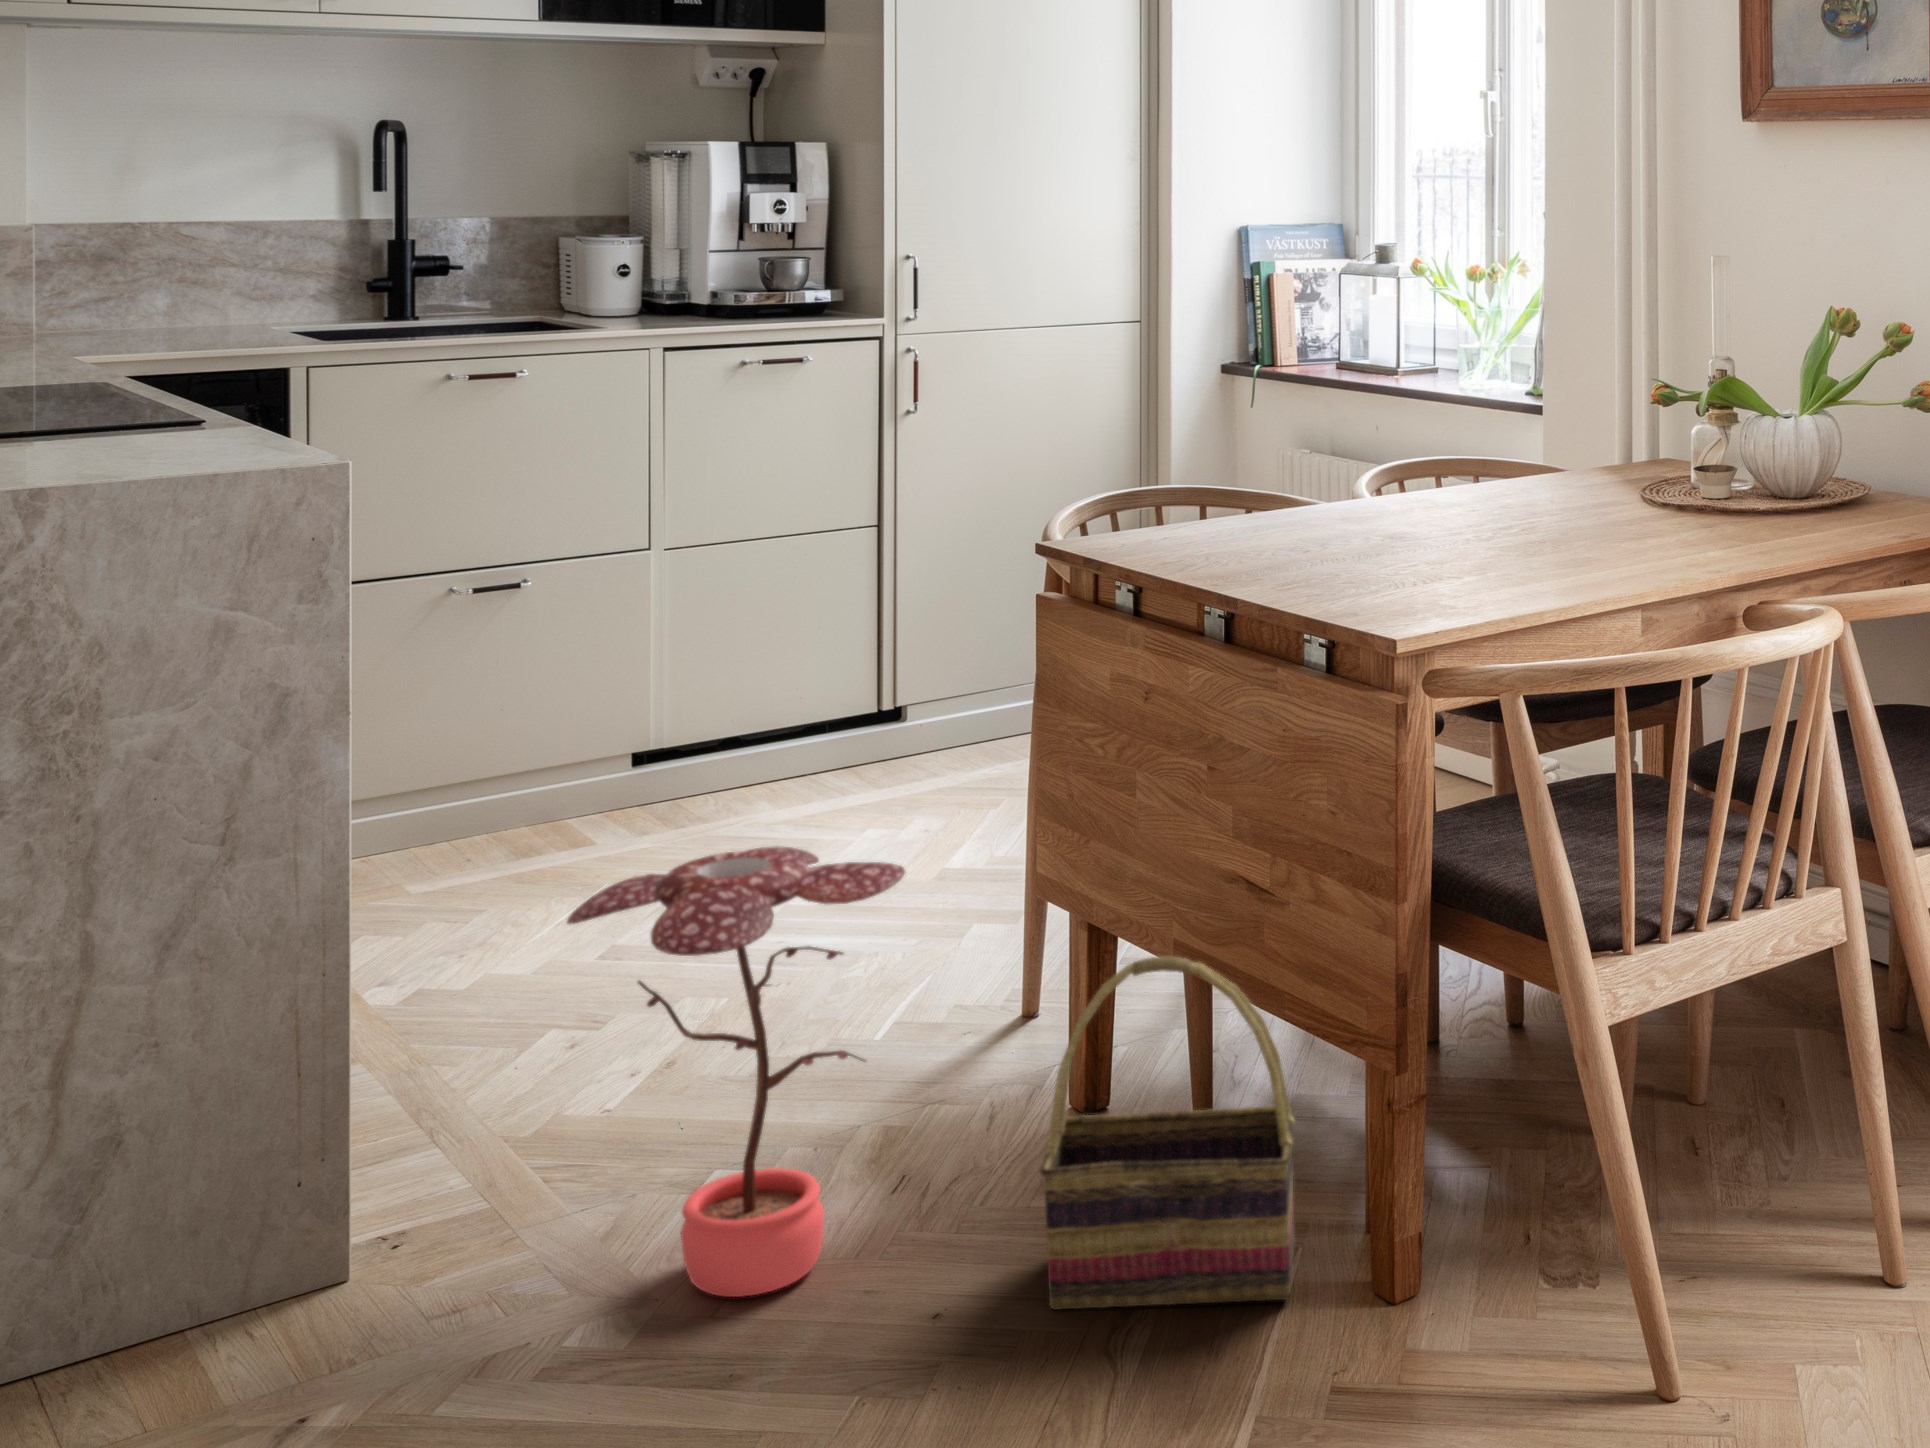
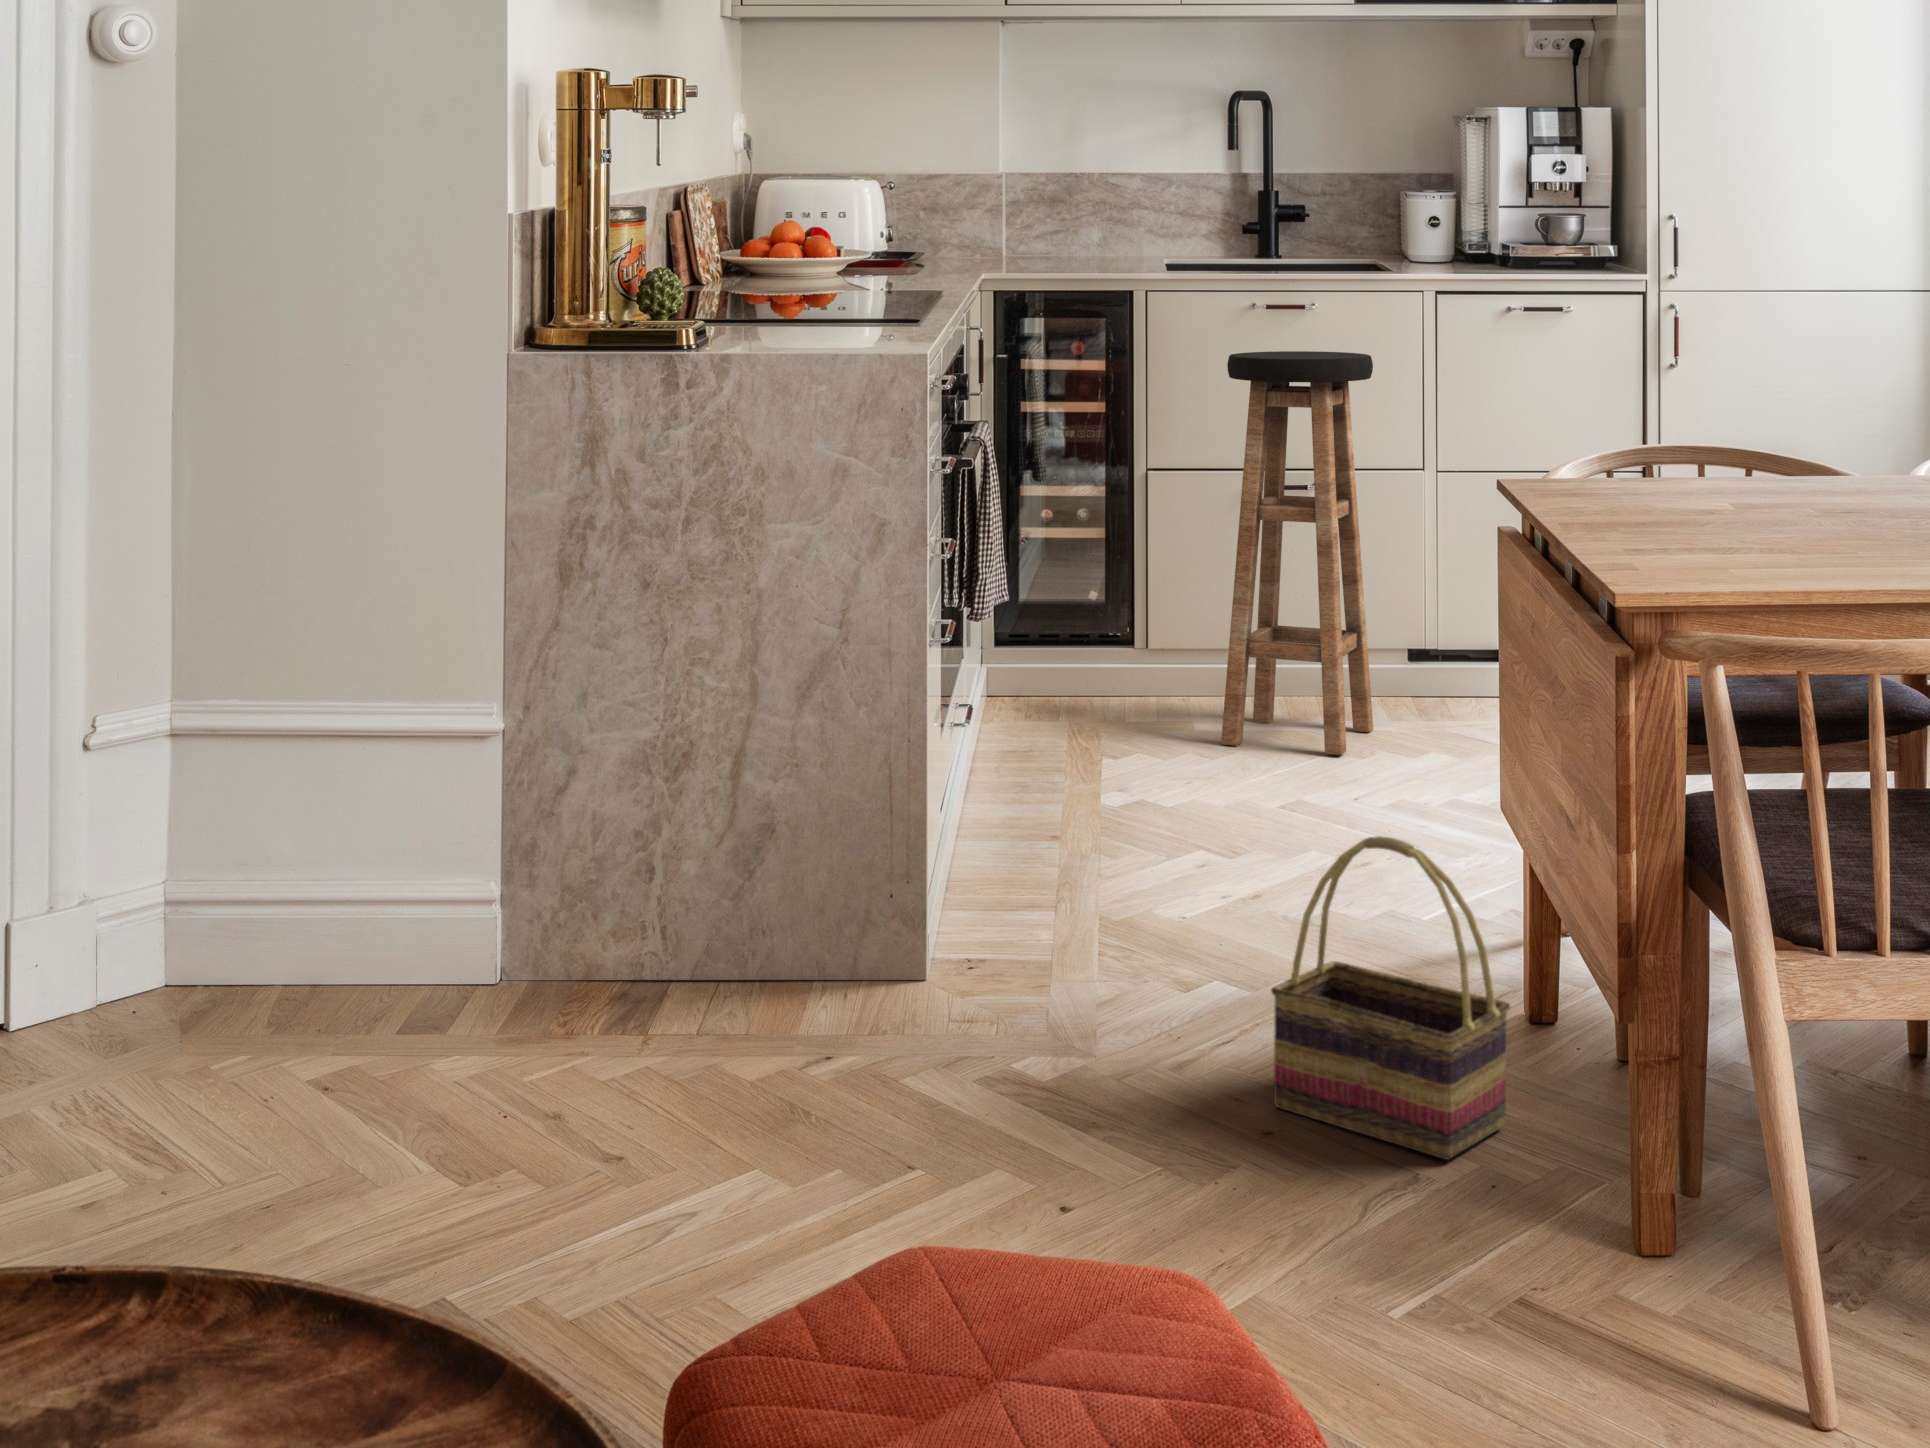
bar stool: none [467,421,661,905] -> present [1221,351,1373,755]
potted plant: present [567,846,905,1297] -> none [1003,688,1237,1033]

